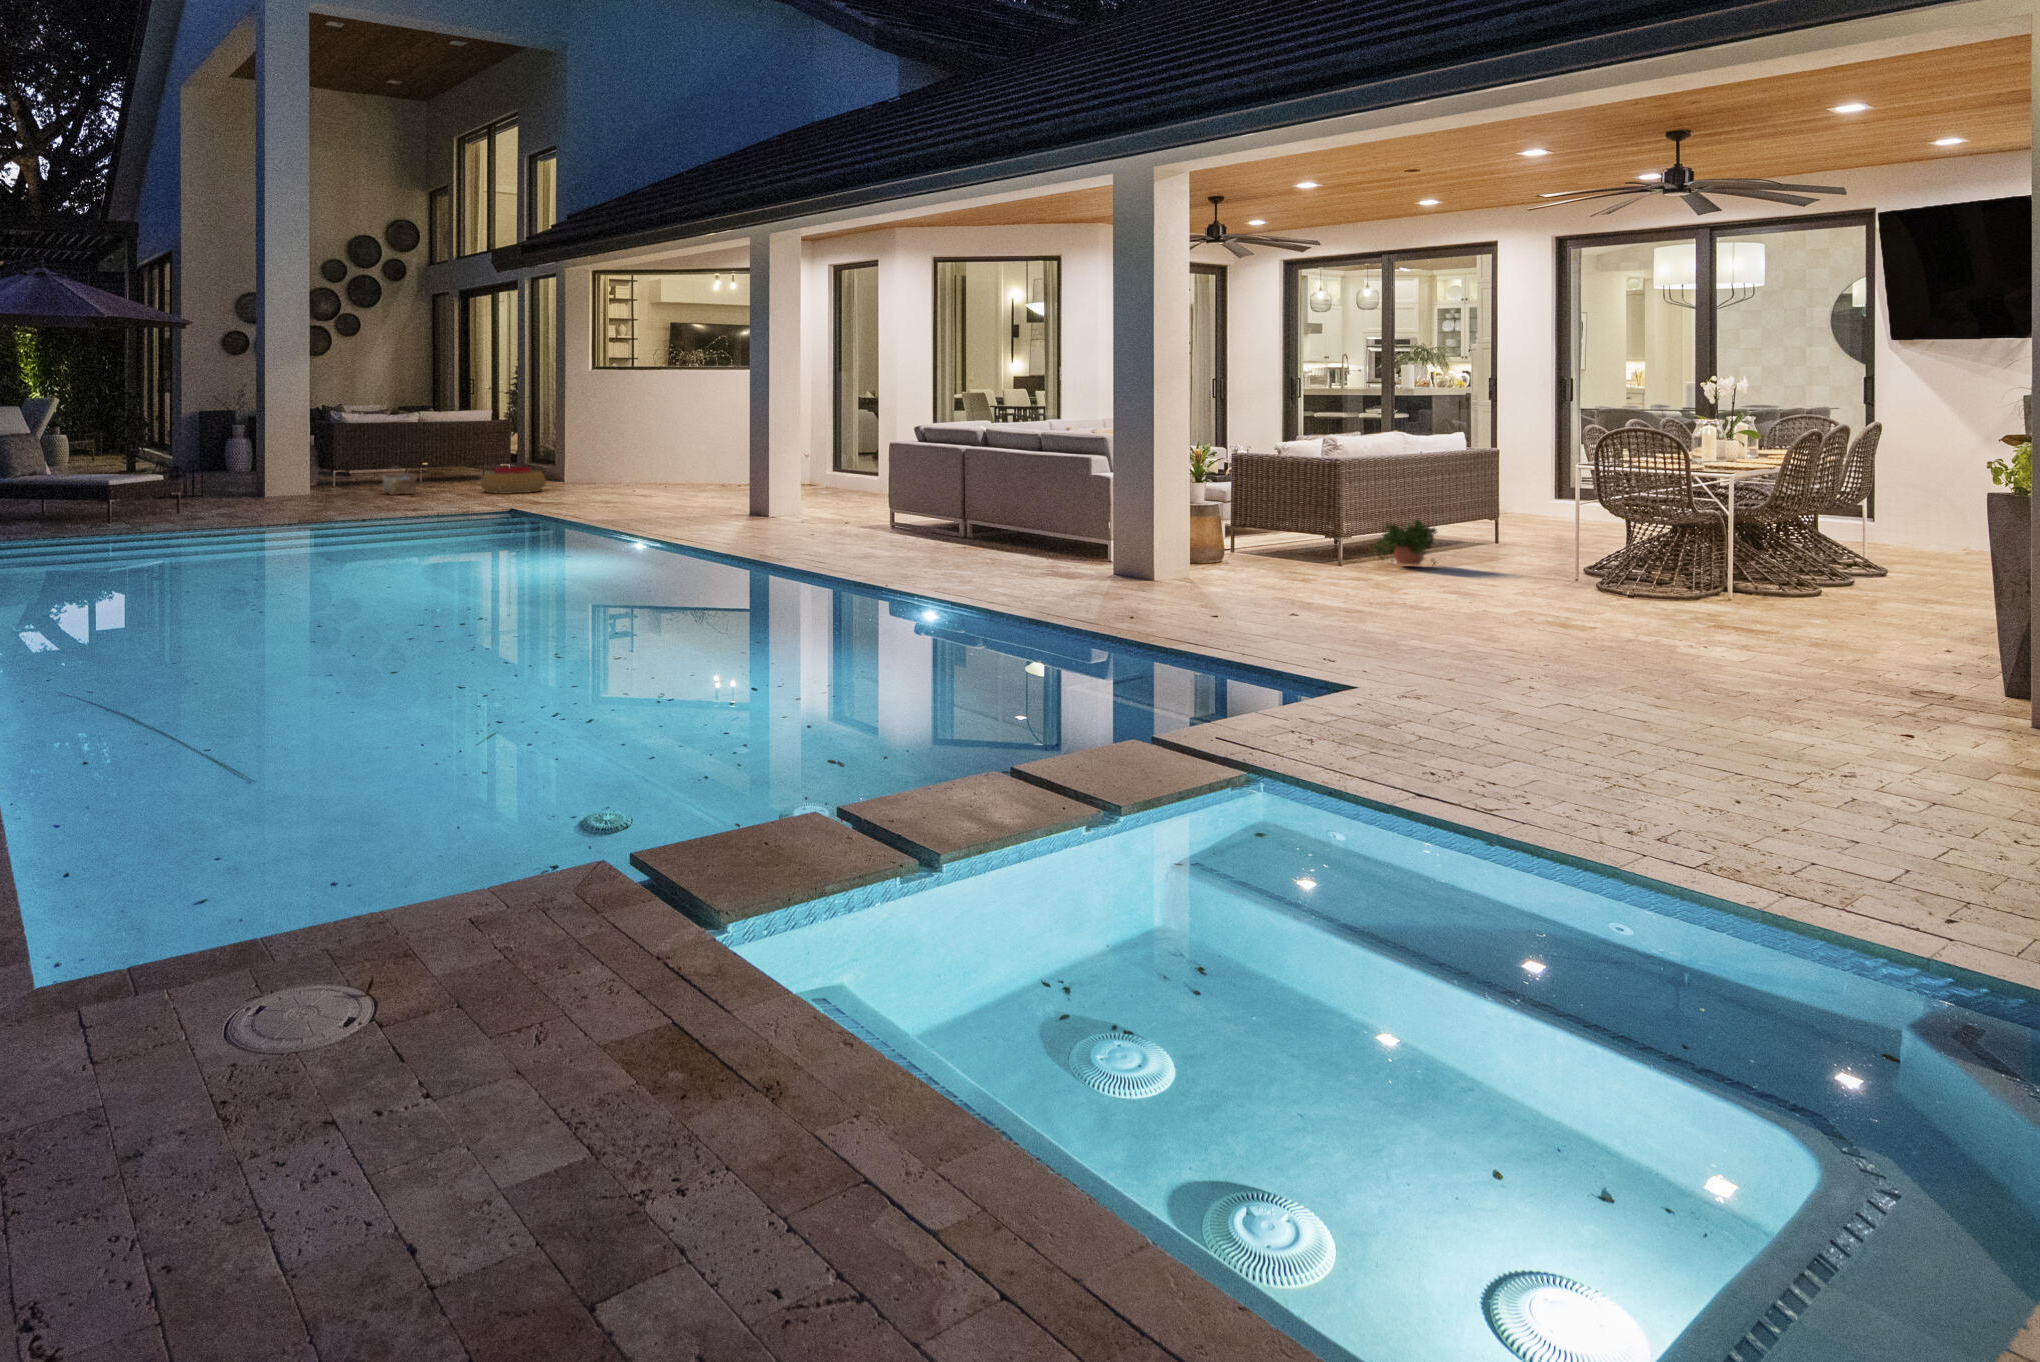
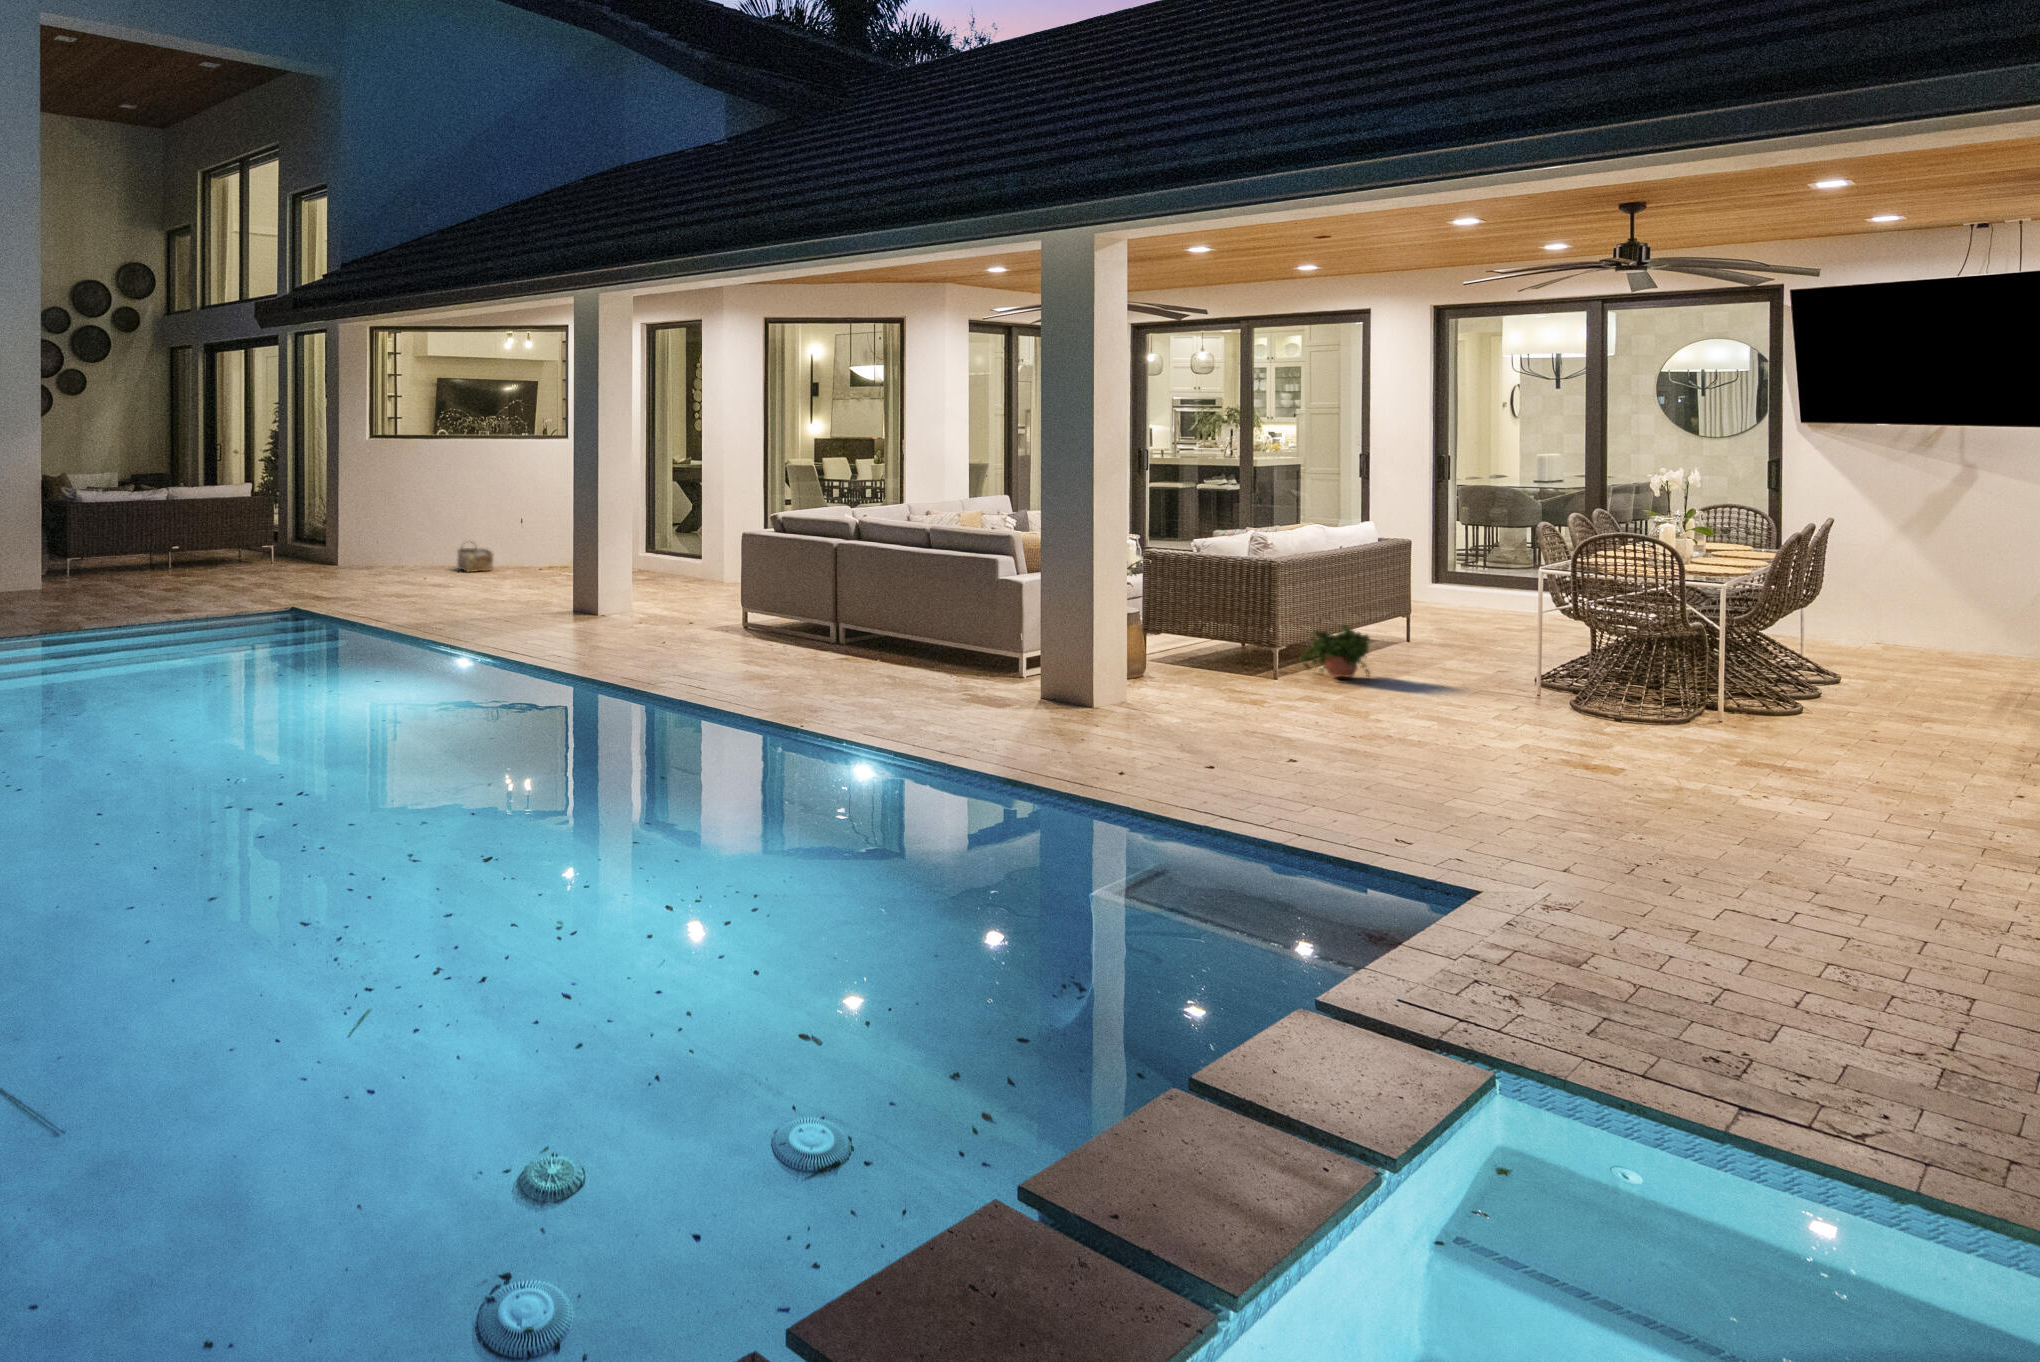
pouf: present [480,467,546,494] -> none [239,547,315,580]
woven basket: present [383,469,417,495] -> present [457,542,493,572]

